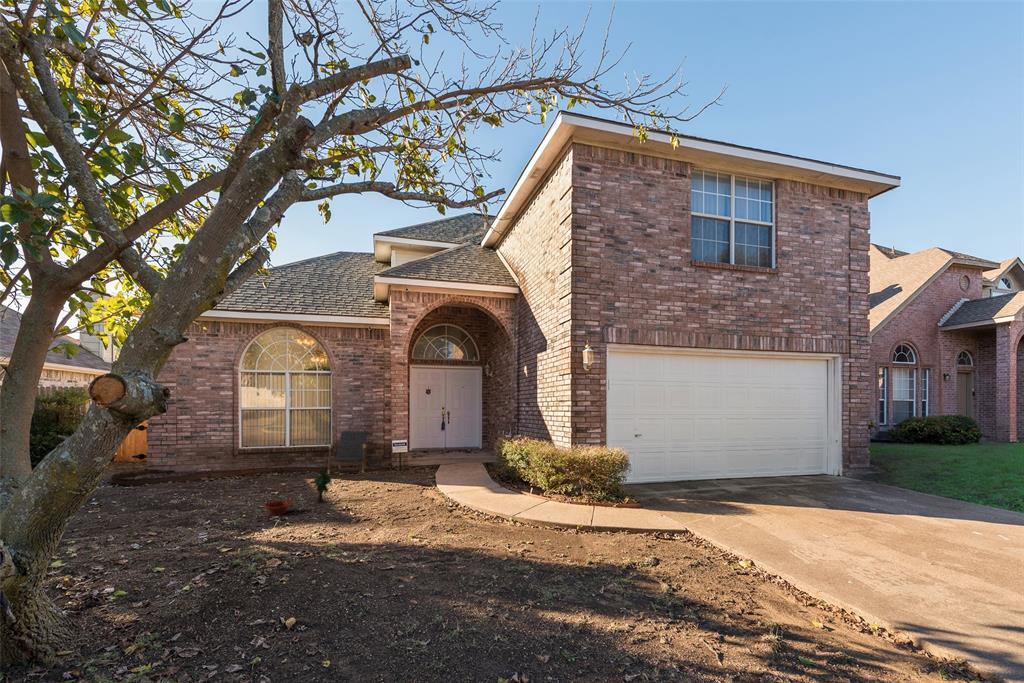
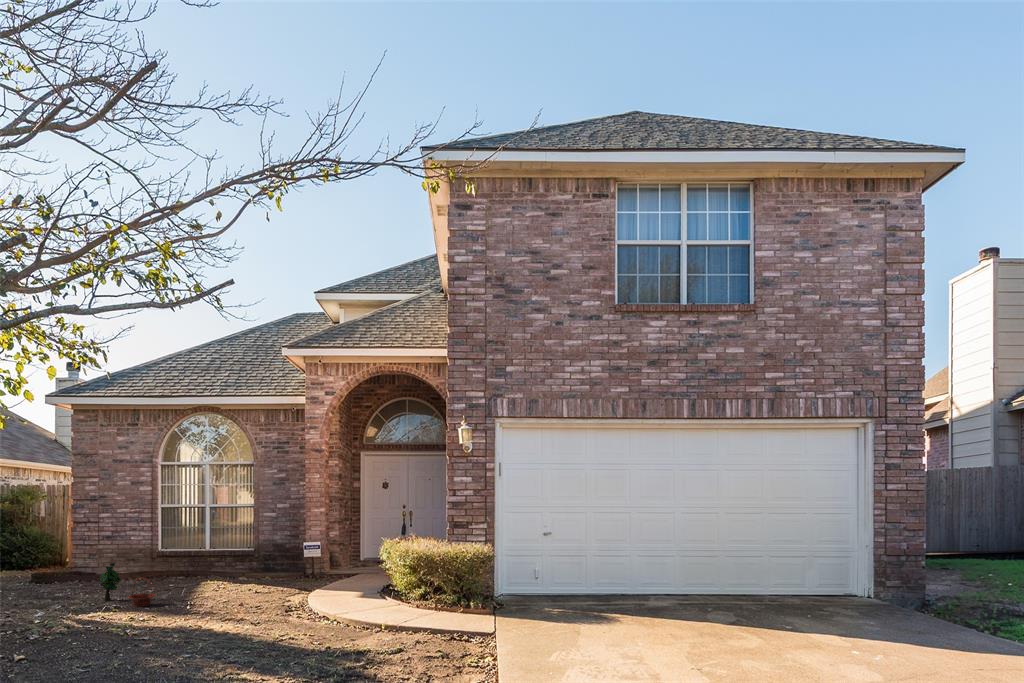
lounge chair: present [328,431,368,474] -> none [234,522,287,577]
decorative plant: present [312,467,332,503] -> present [97,563,120,601]

